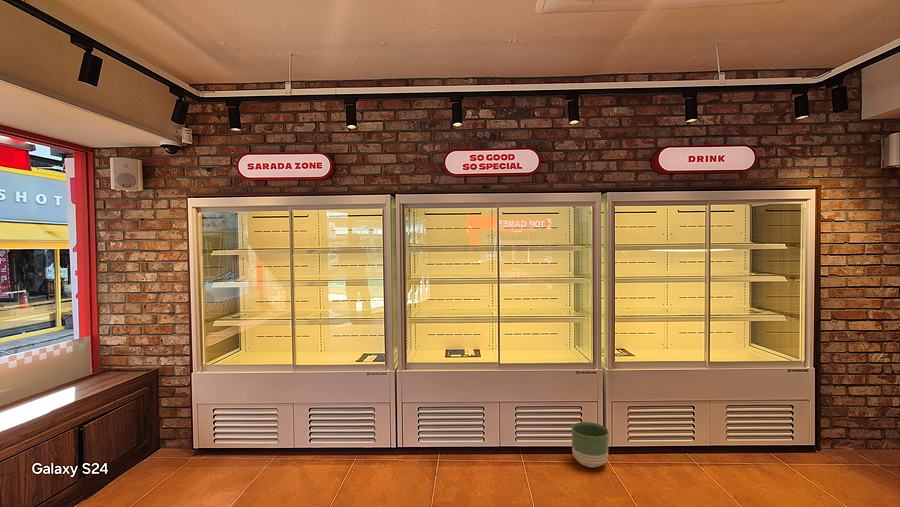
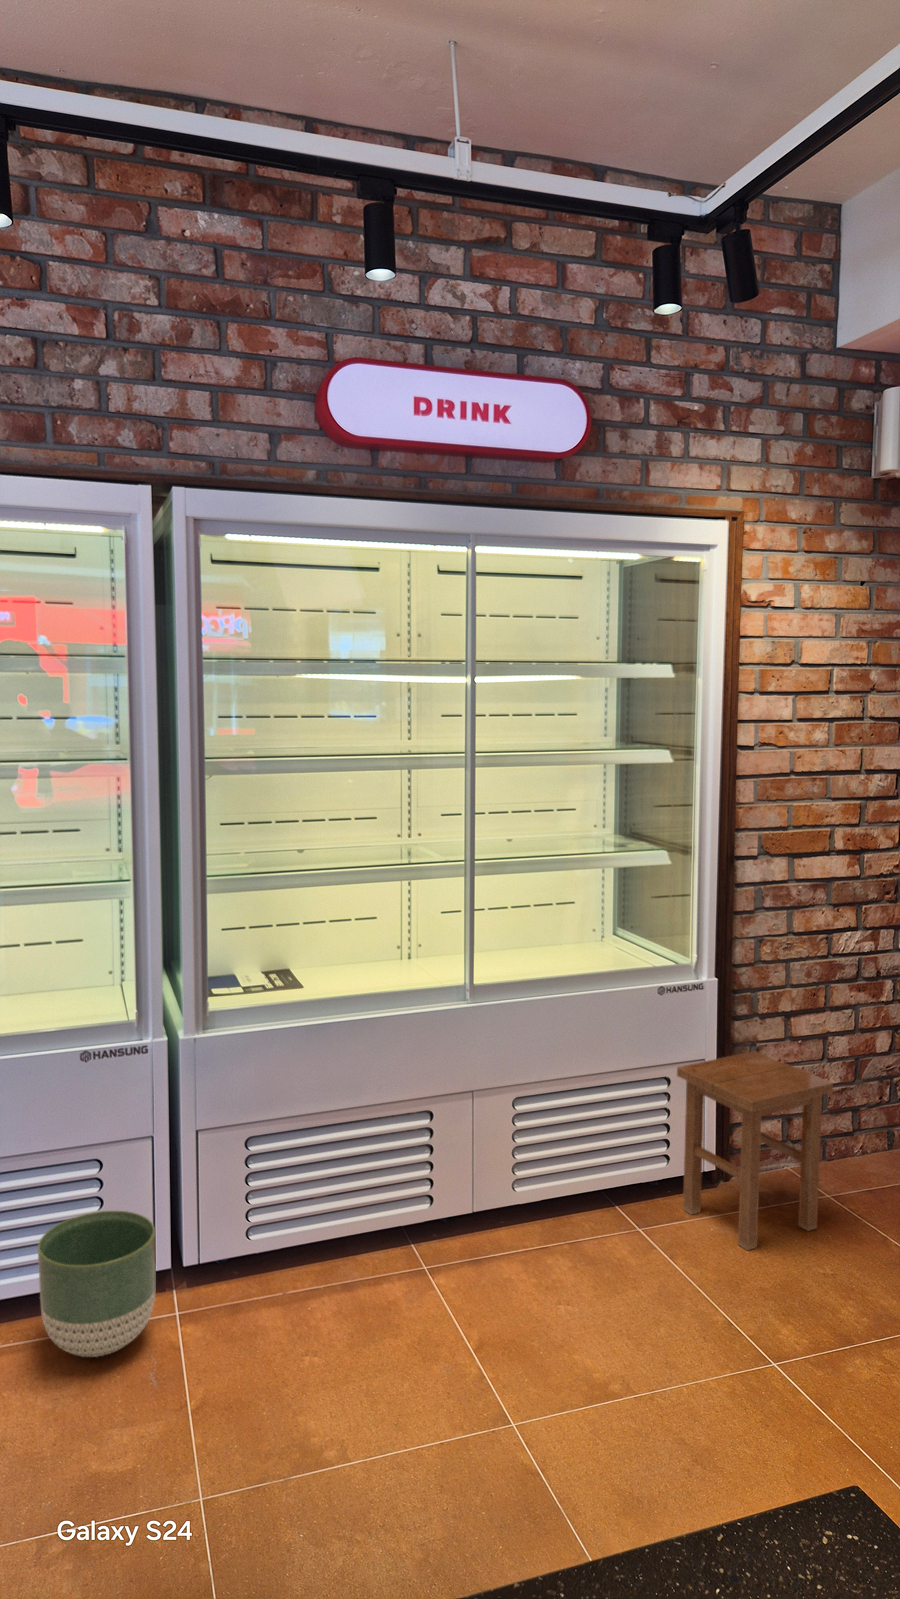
stool: none [798,398,878,477] -> present [677,1051,833,1250]

